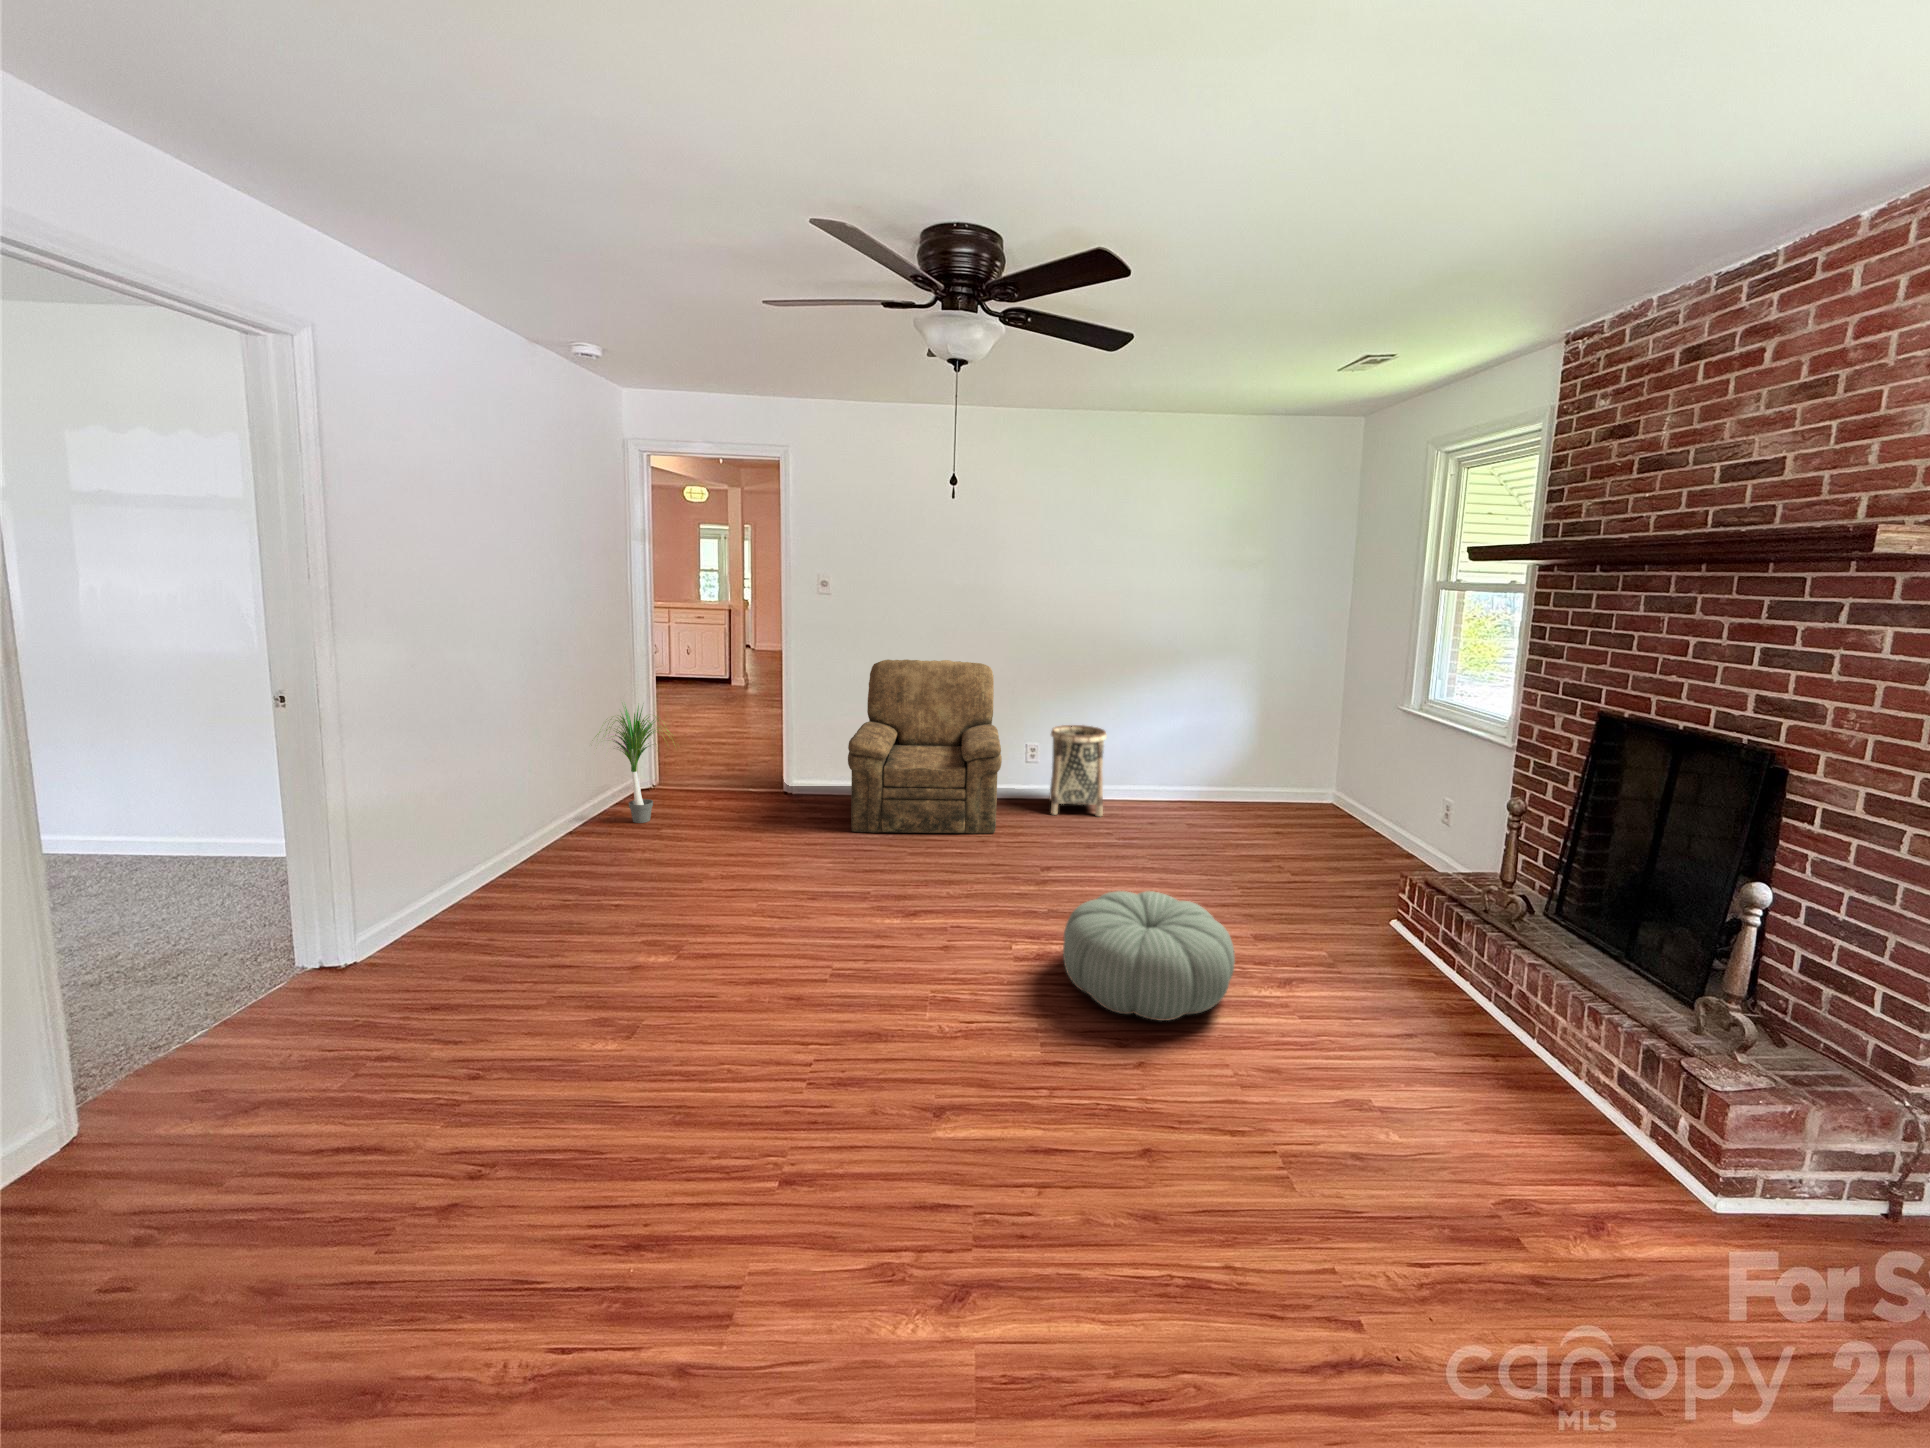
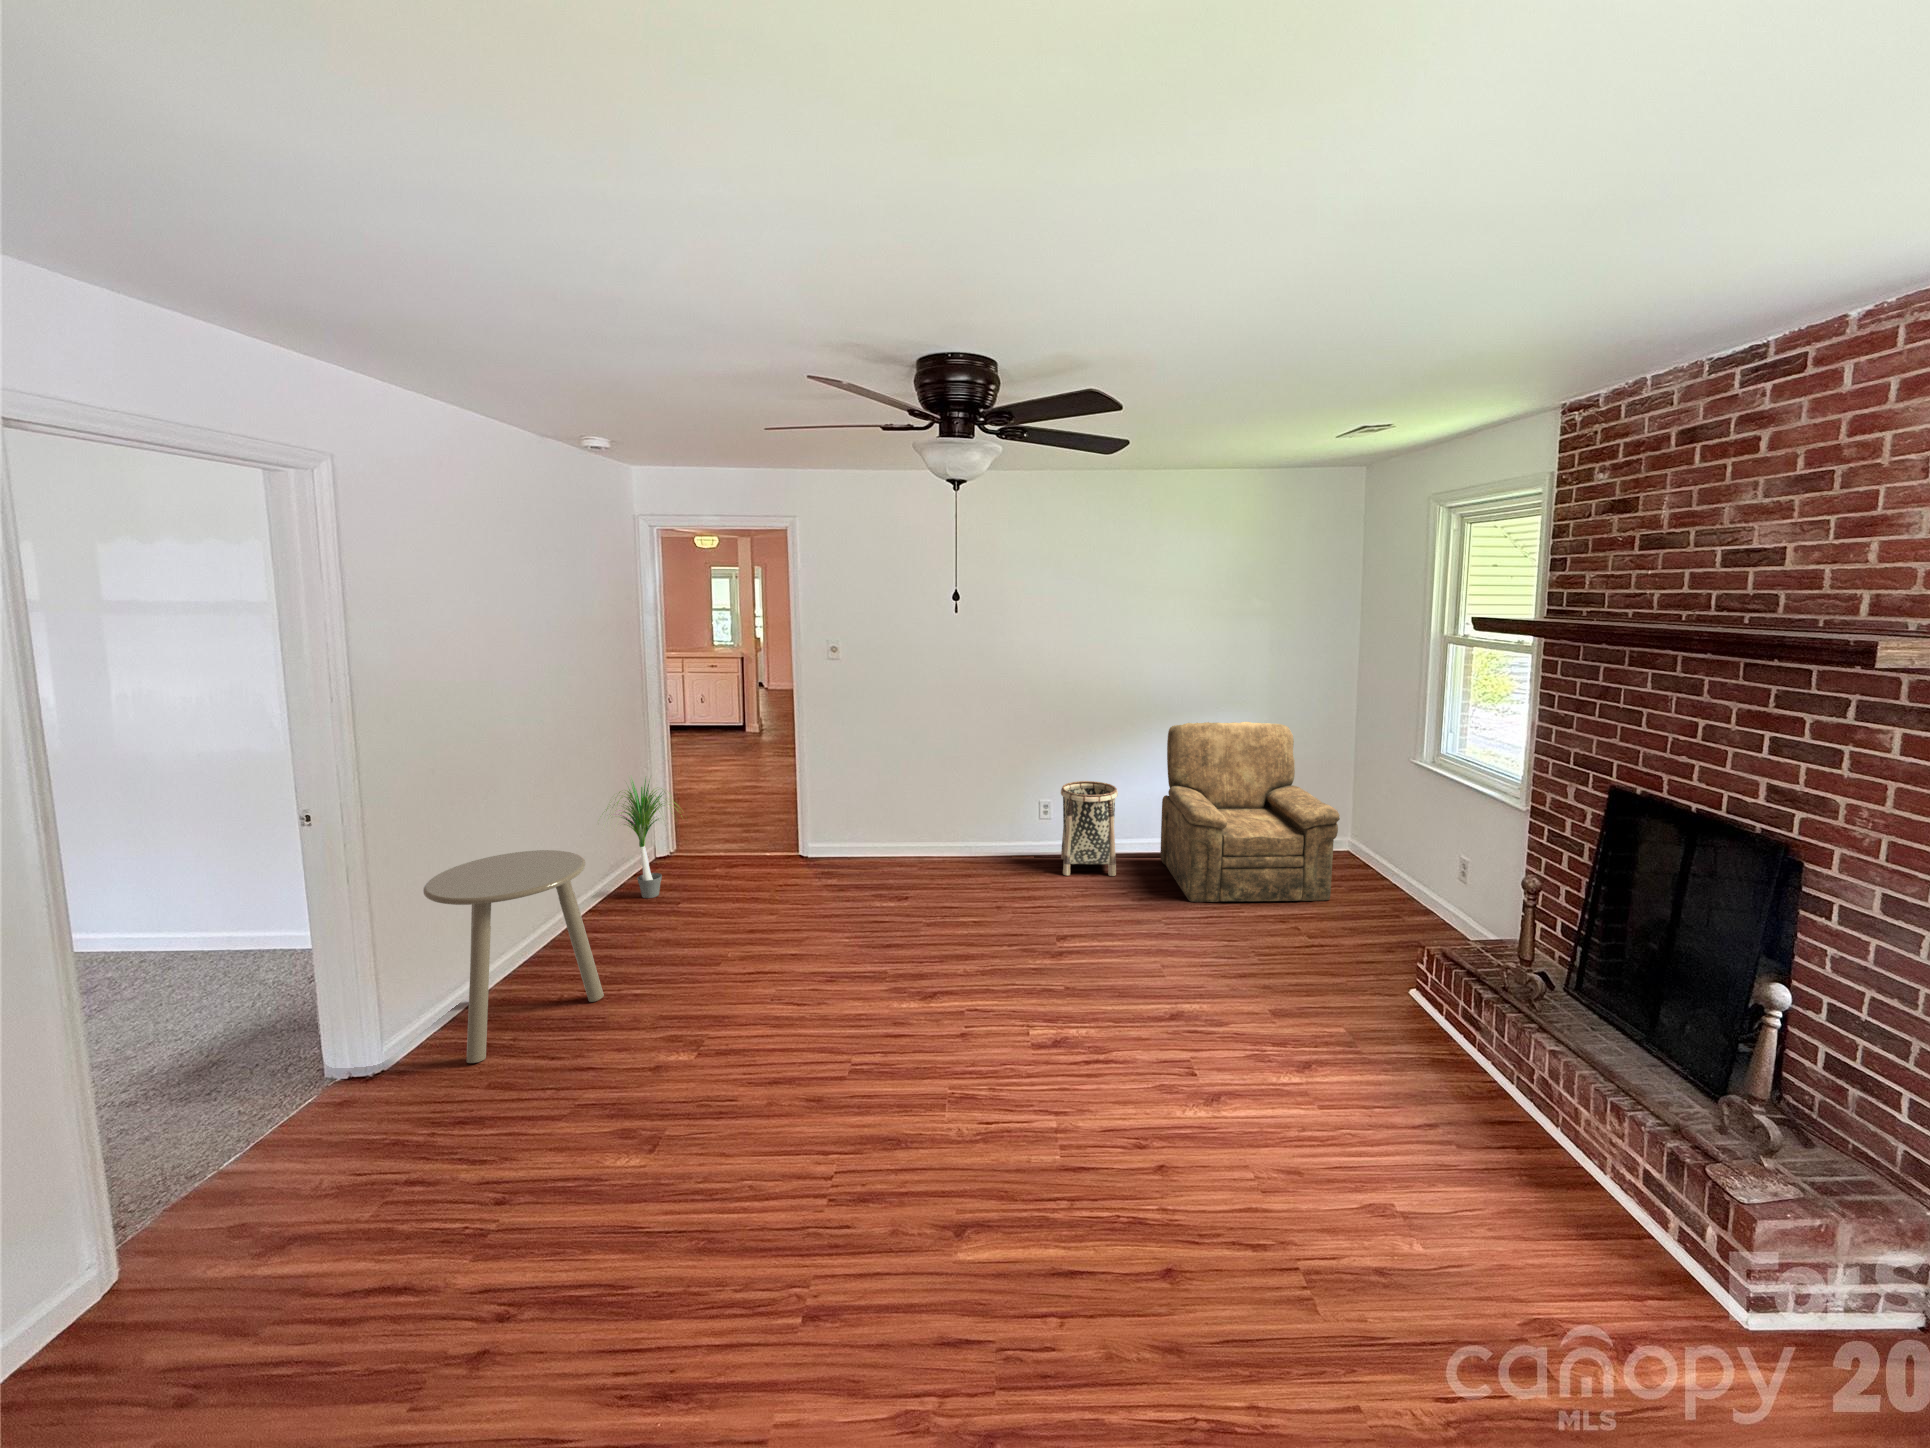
armchair: present [848,660,1002,833] -> present [1161,722,1340,902]
side table: none [409,758,591,957] -> present [423,850,604,1063]
pouf: present [1063,891,1235,1021] -> none [1080,975,1253,1119]

